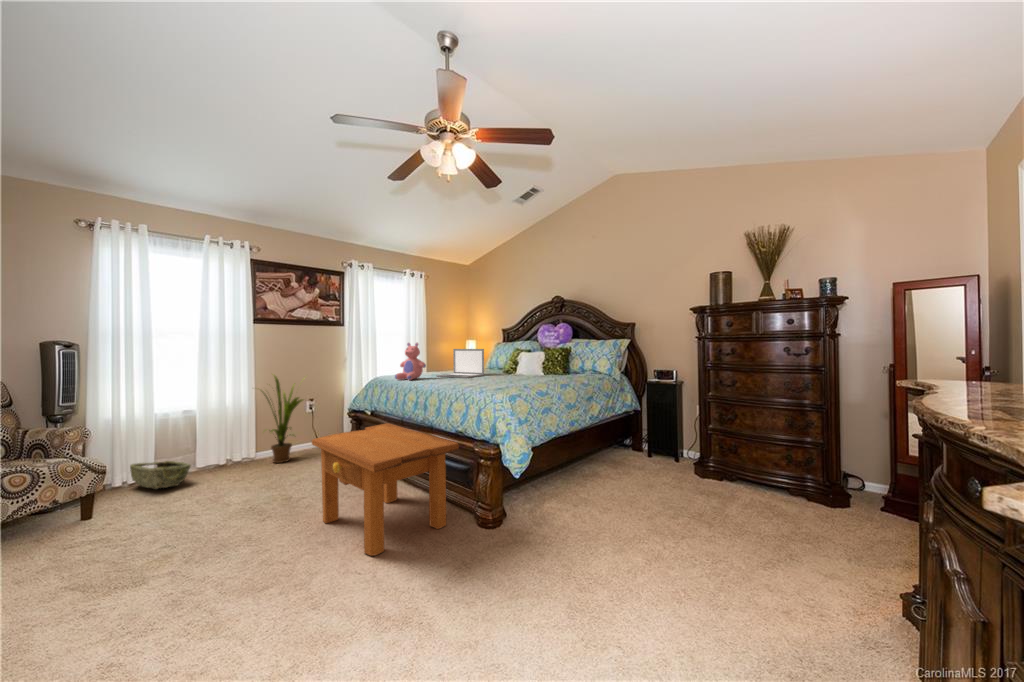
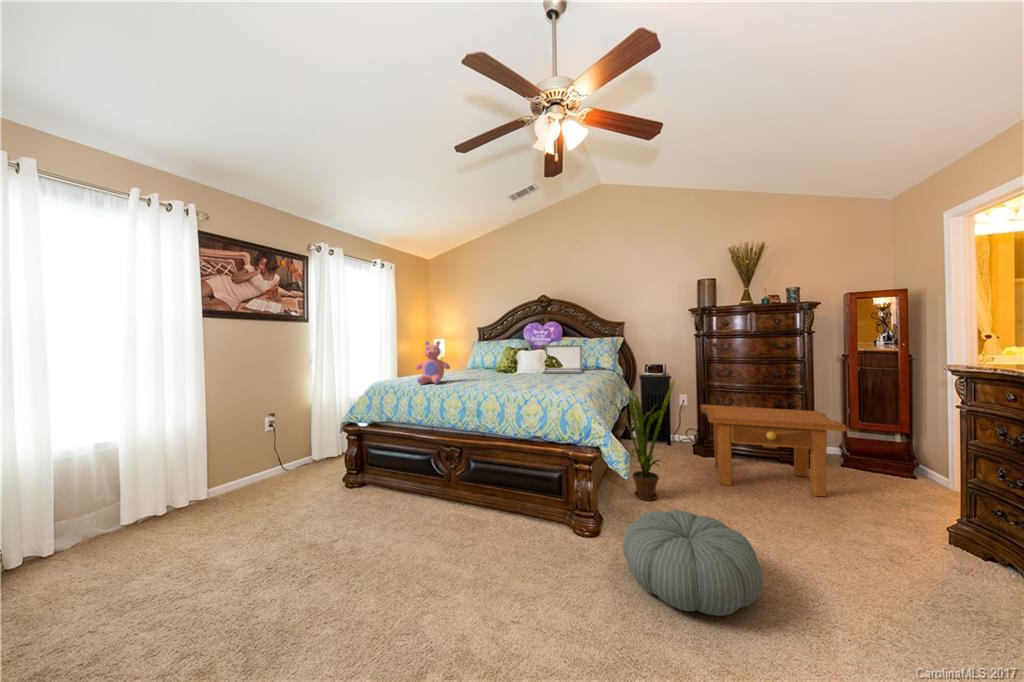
laptop: present [436,349,484,378] -> present [543,345,583,373]
house plant: present [264,376,303,463] -> present [613,380,675,500]
side table: present [312,423,459,556] -> present [701,404,847,496]
woven basket: present [130,461,191,489] -> none [15,522,134,571]
pouf: none [454,509,574,606] -> present [623,510,763,616]

